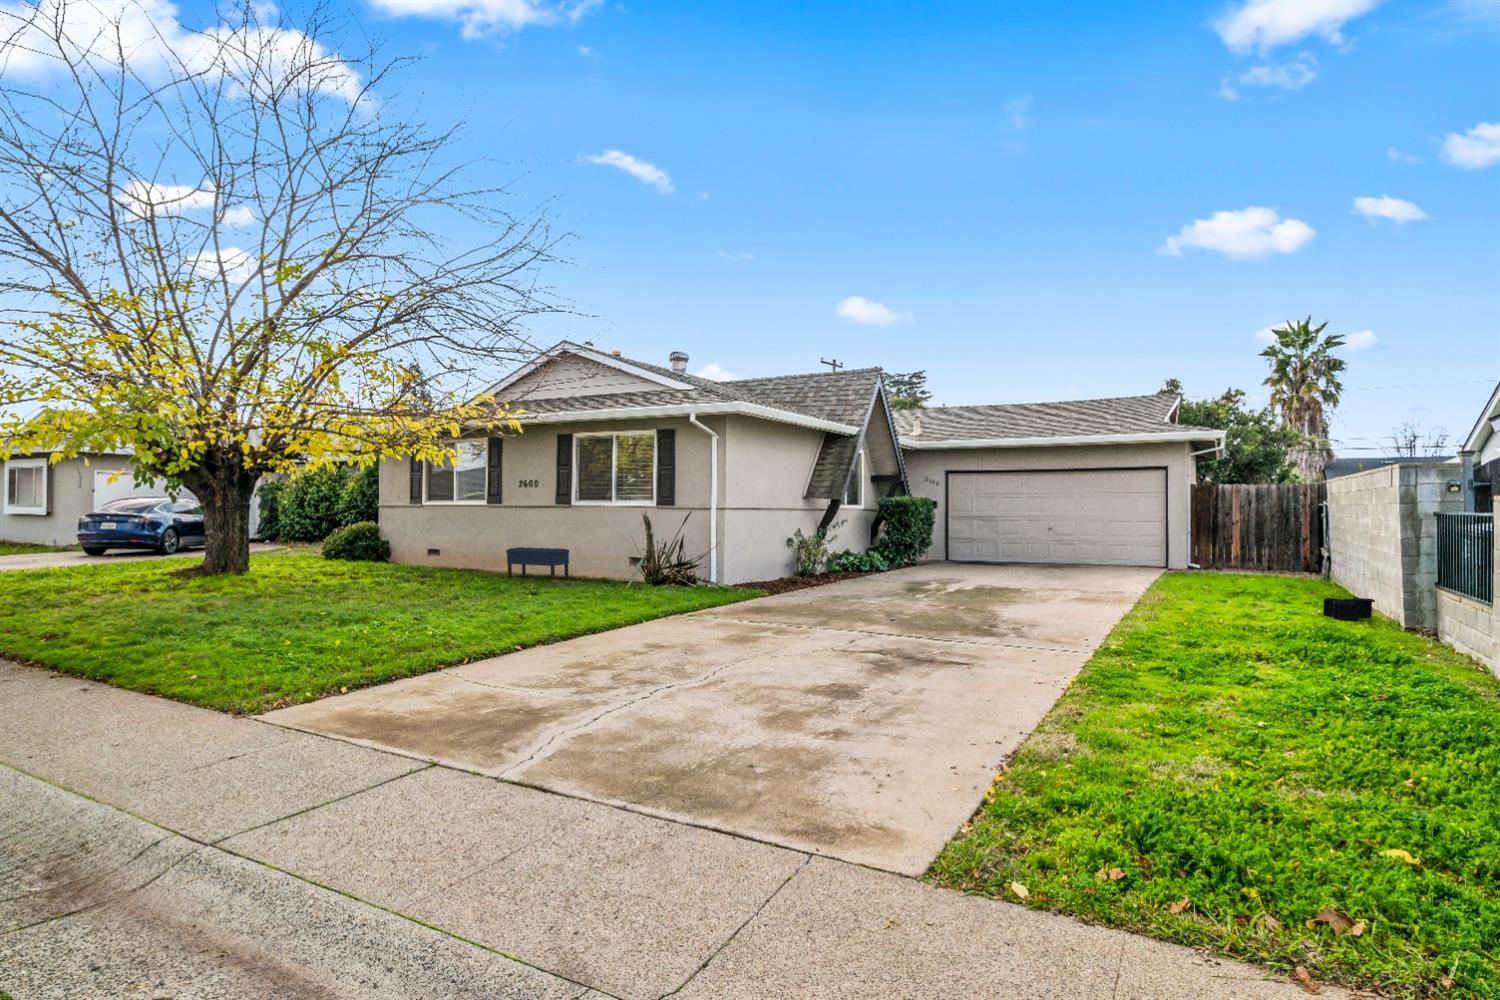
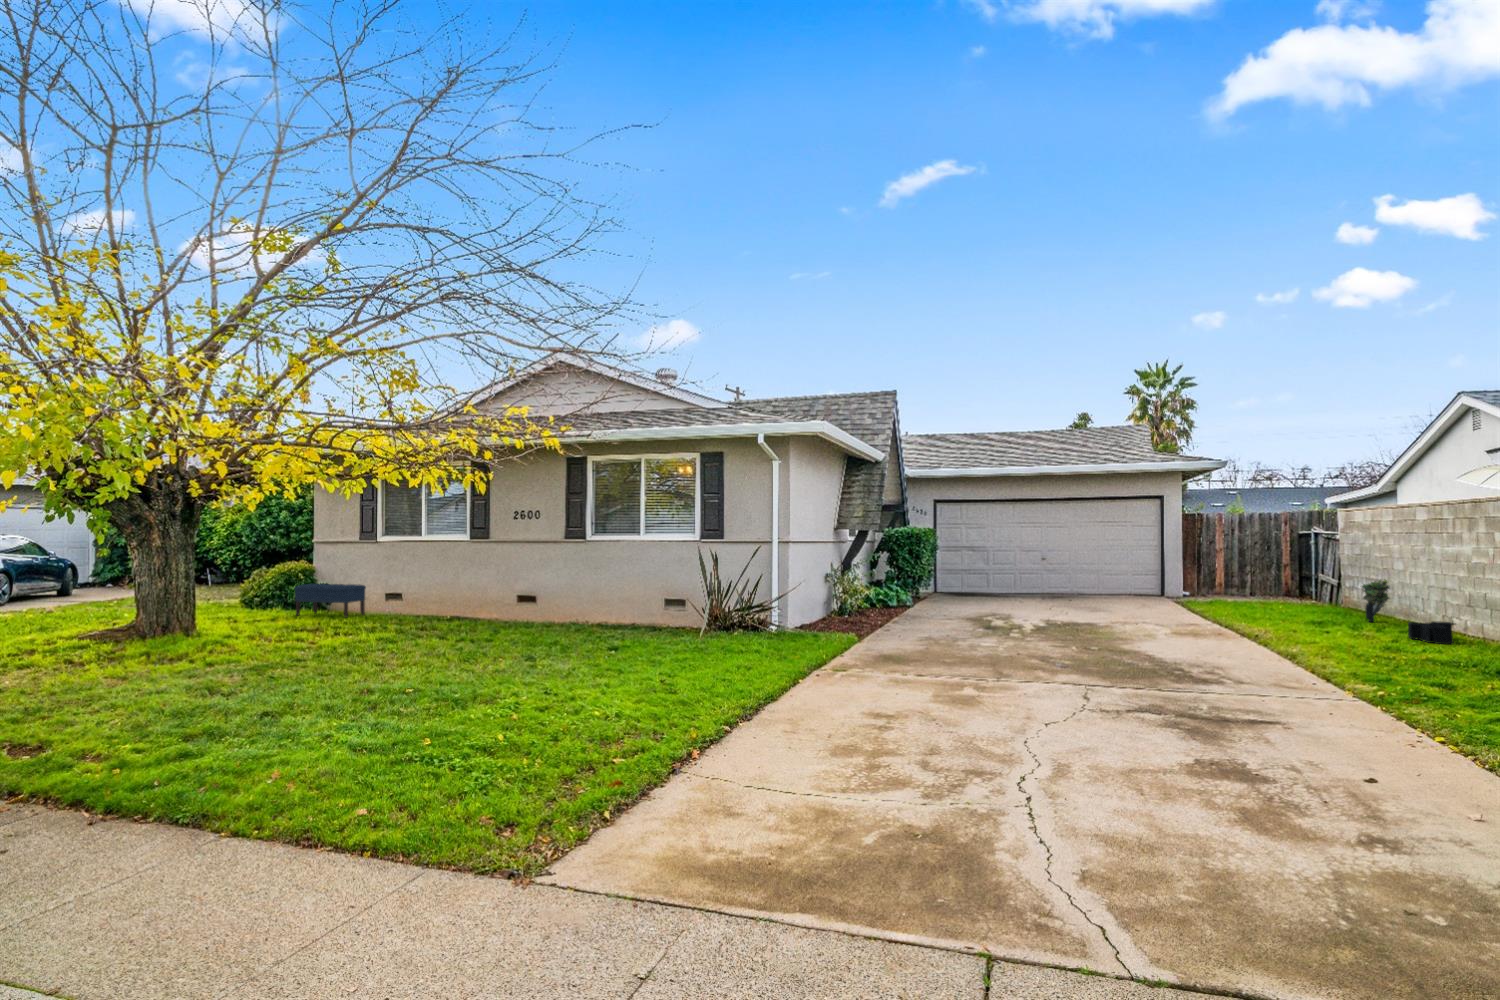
bench: present [506,547,569,580] -> present [294,584,366,618]
potted plant: none [1322,555,1354,600] -> present [1362,580,1390,622]

